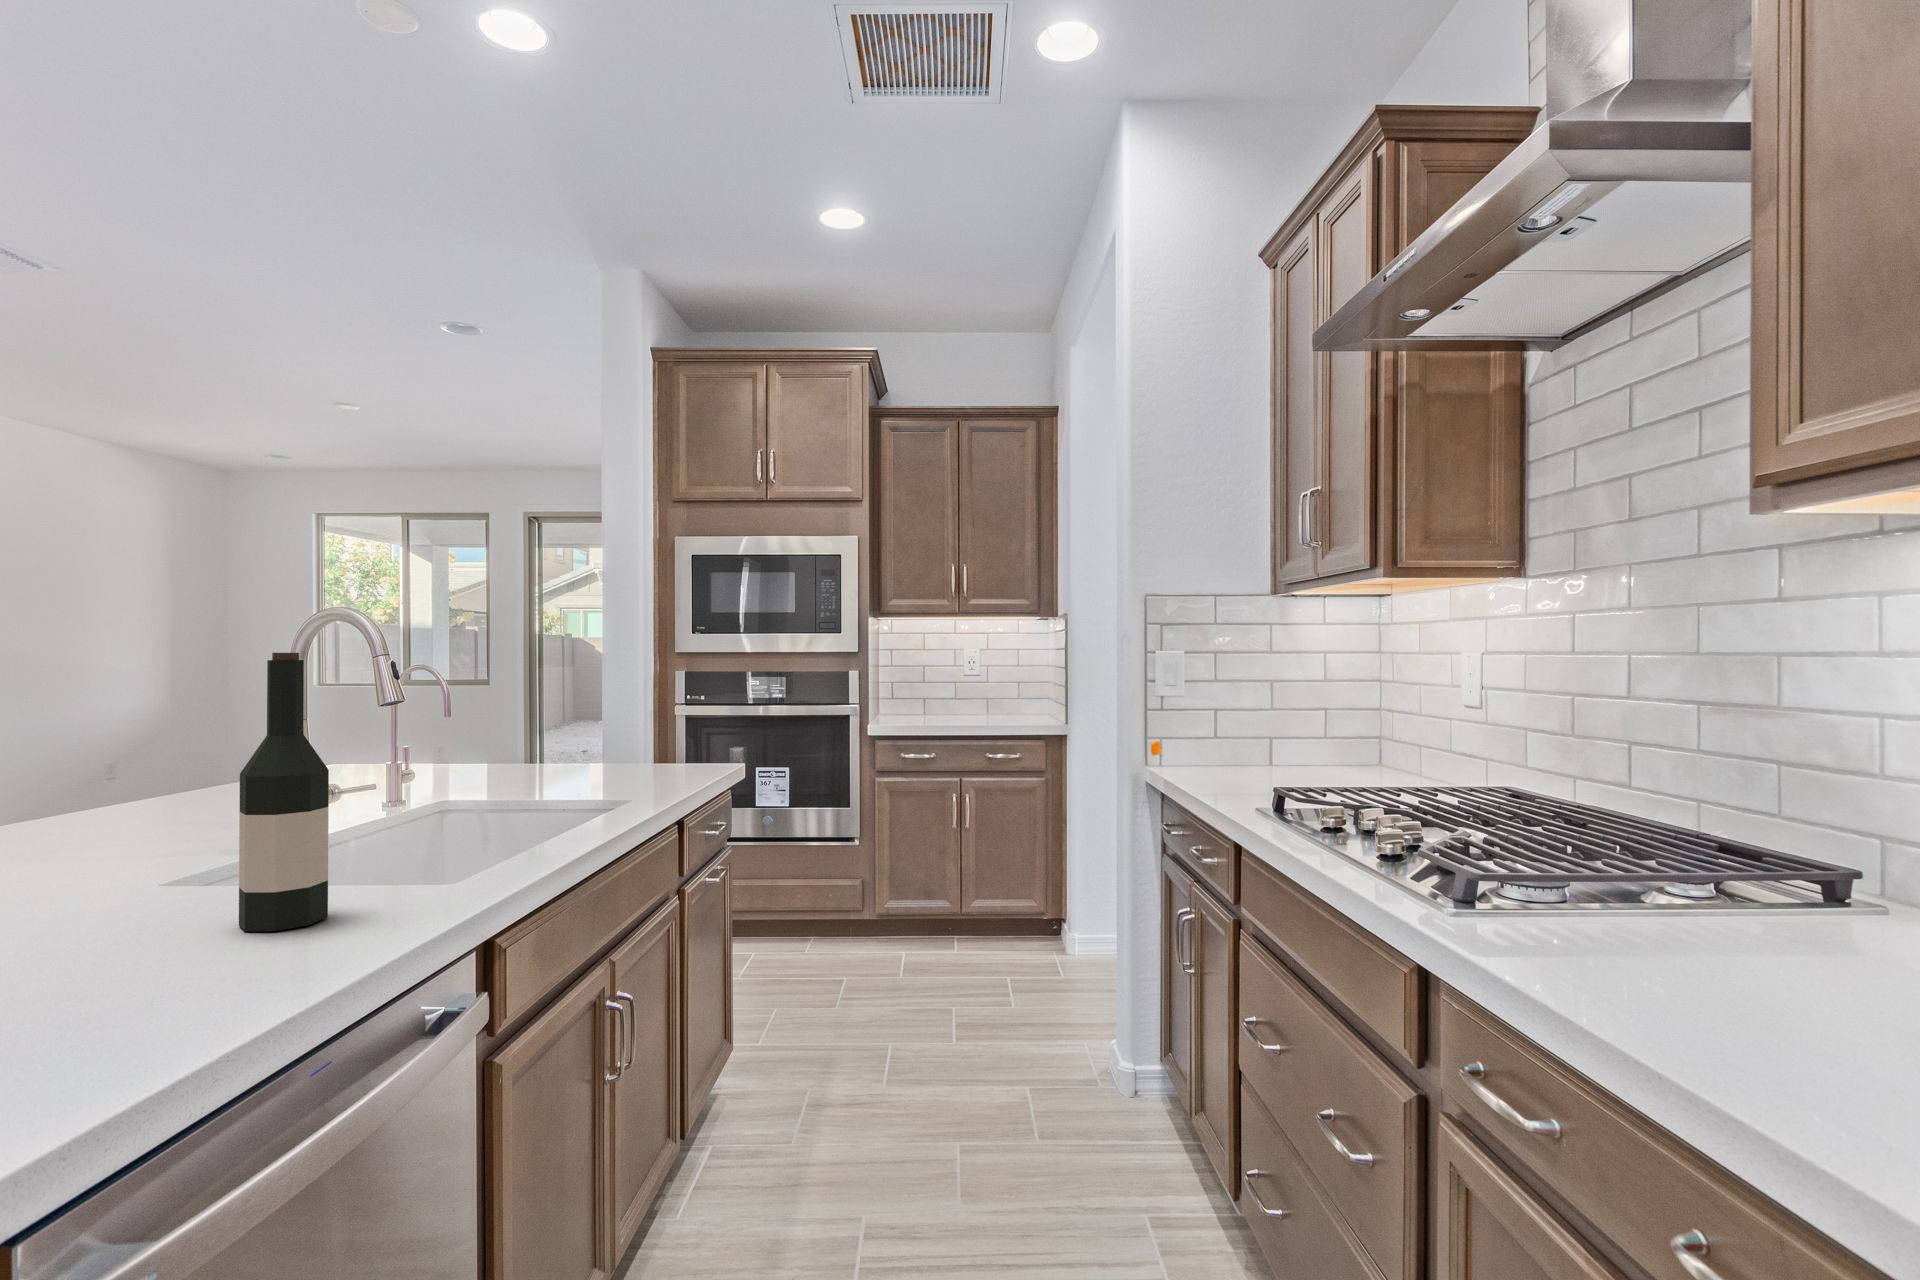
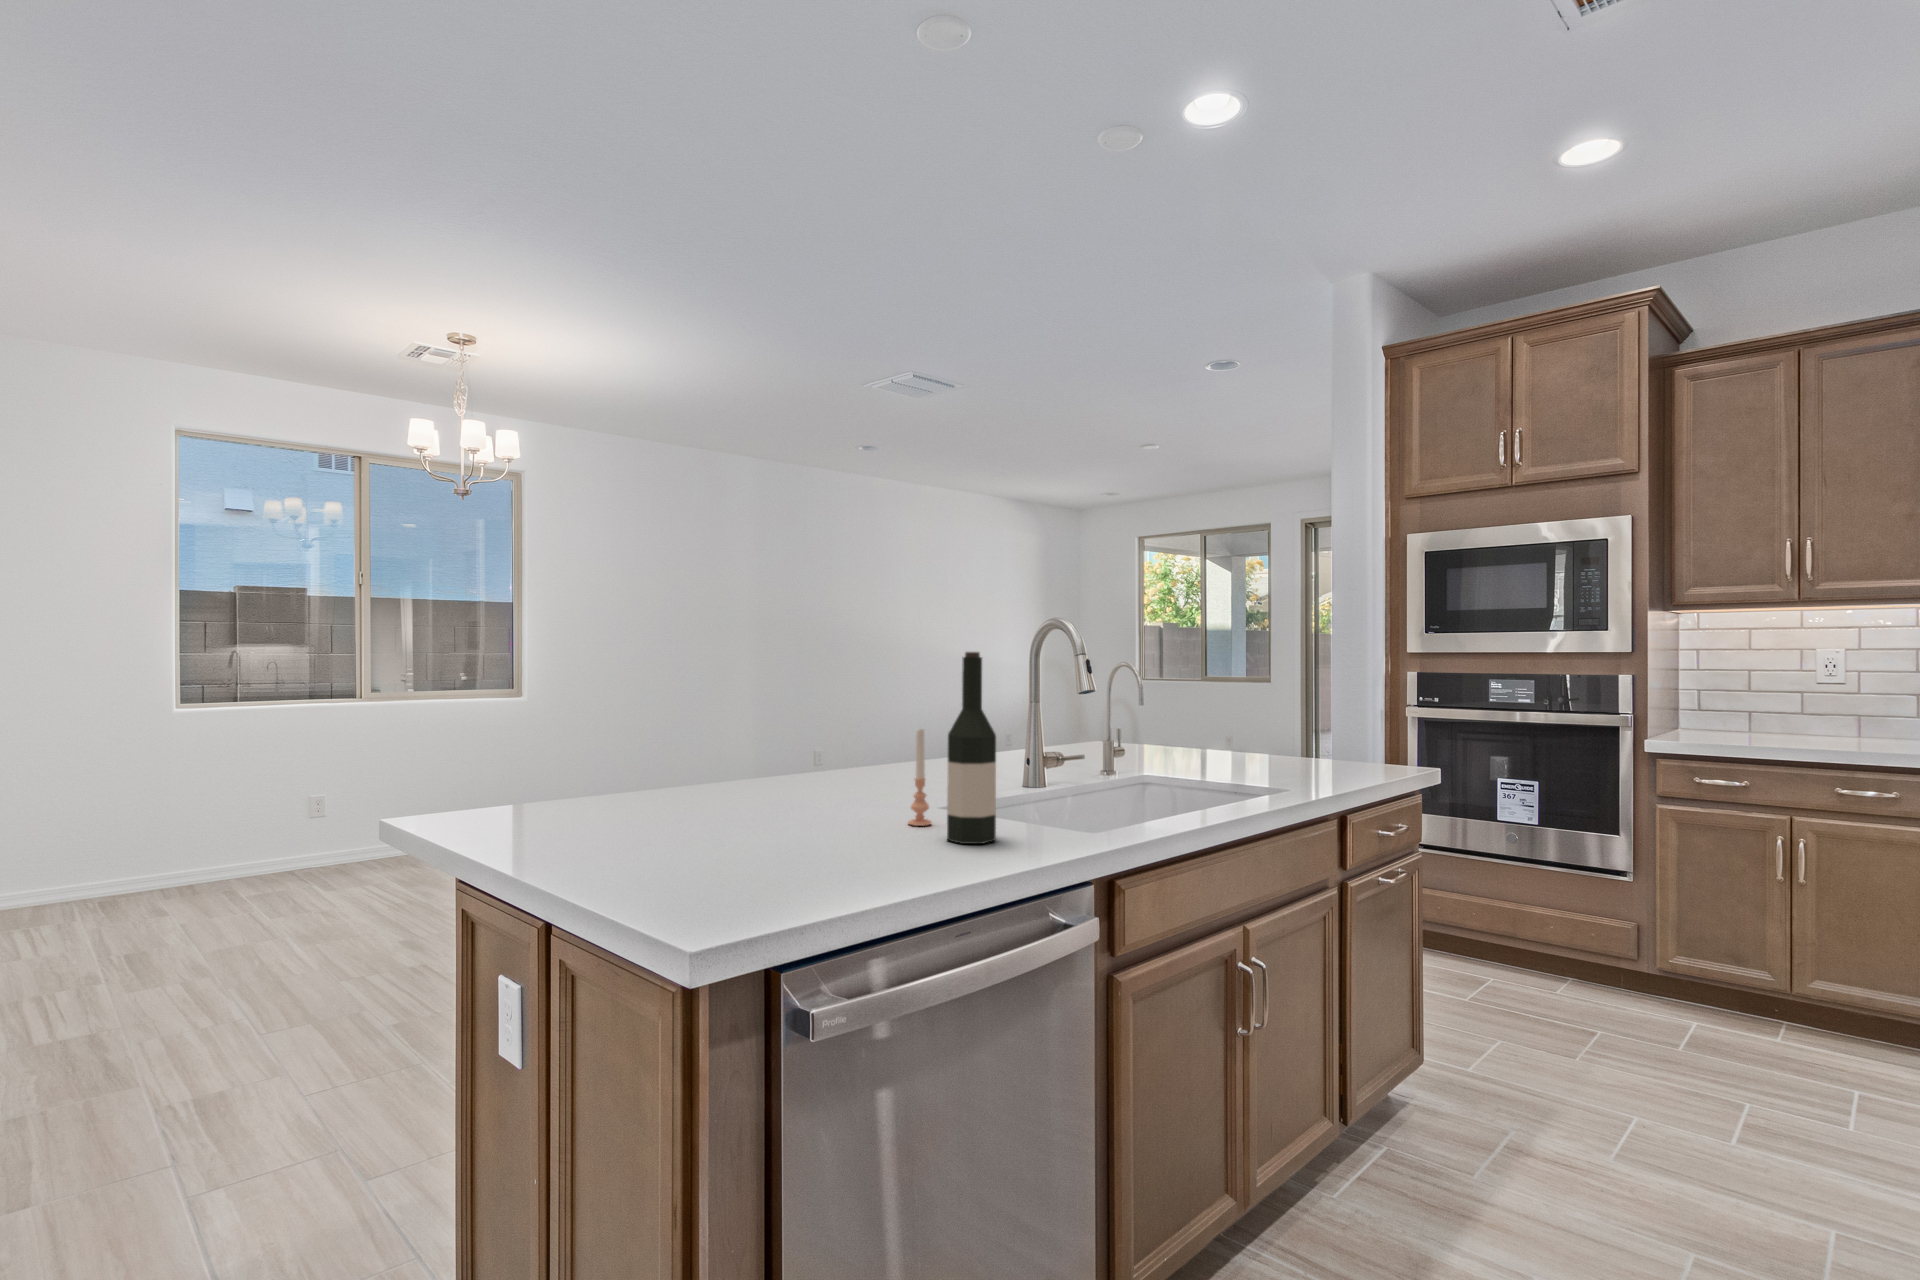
candle: none [144,770,191,921] -> present [908,729,932,826]

